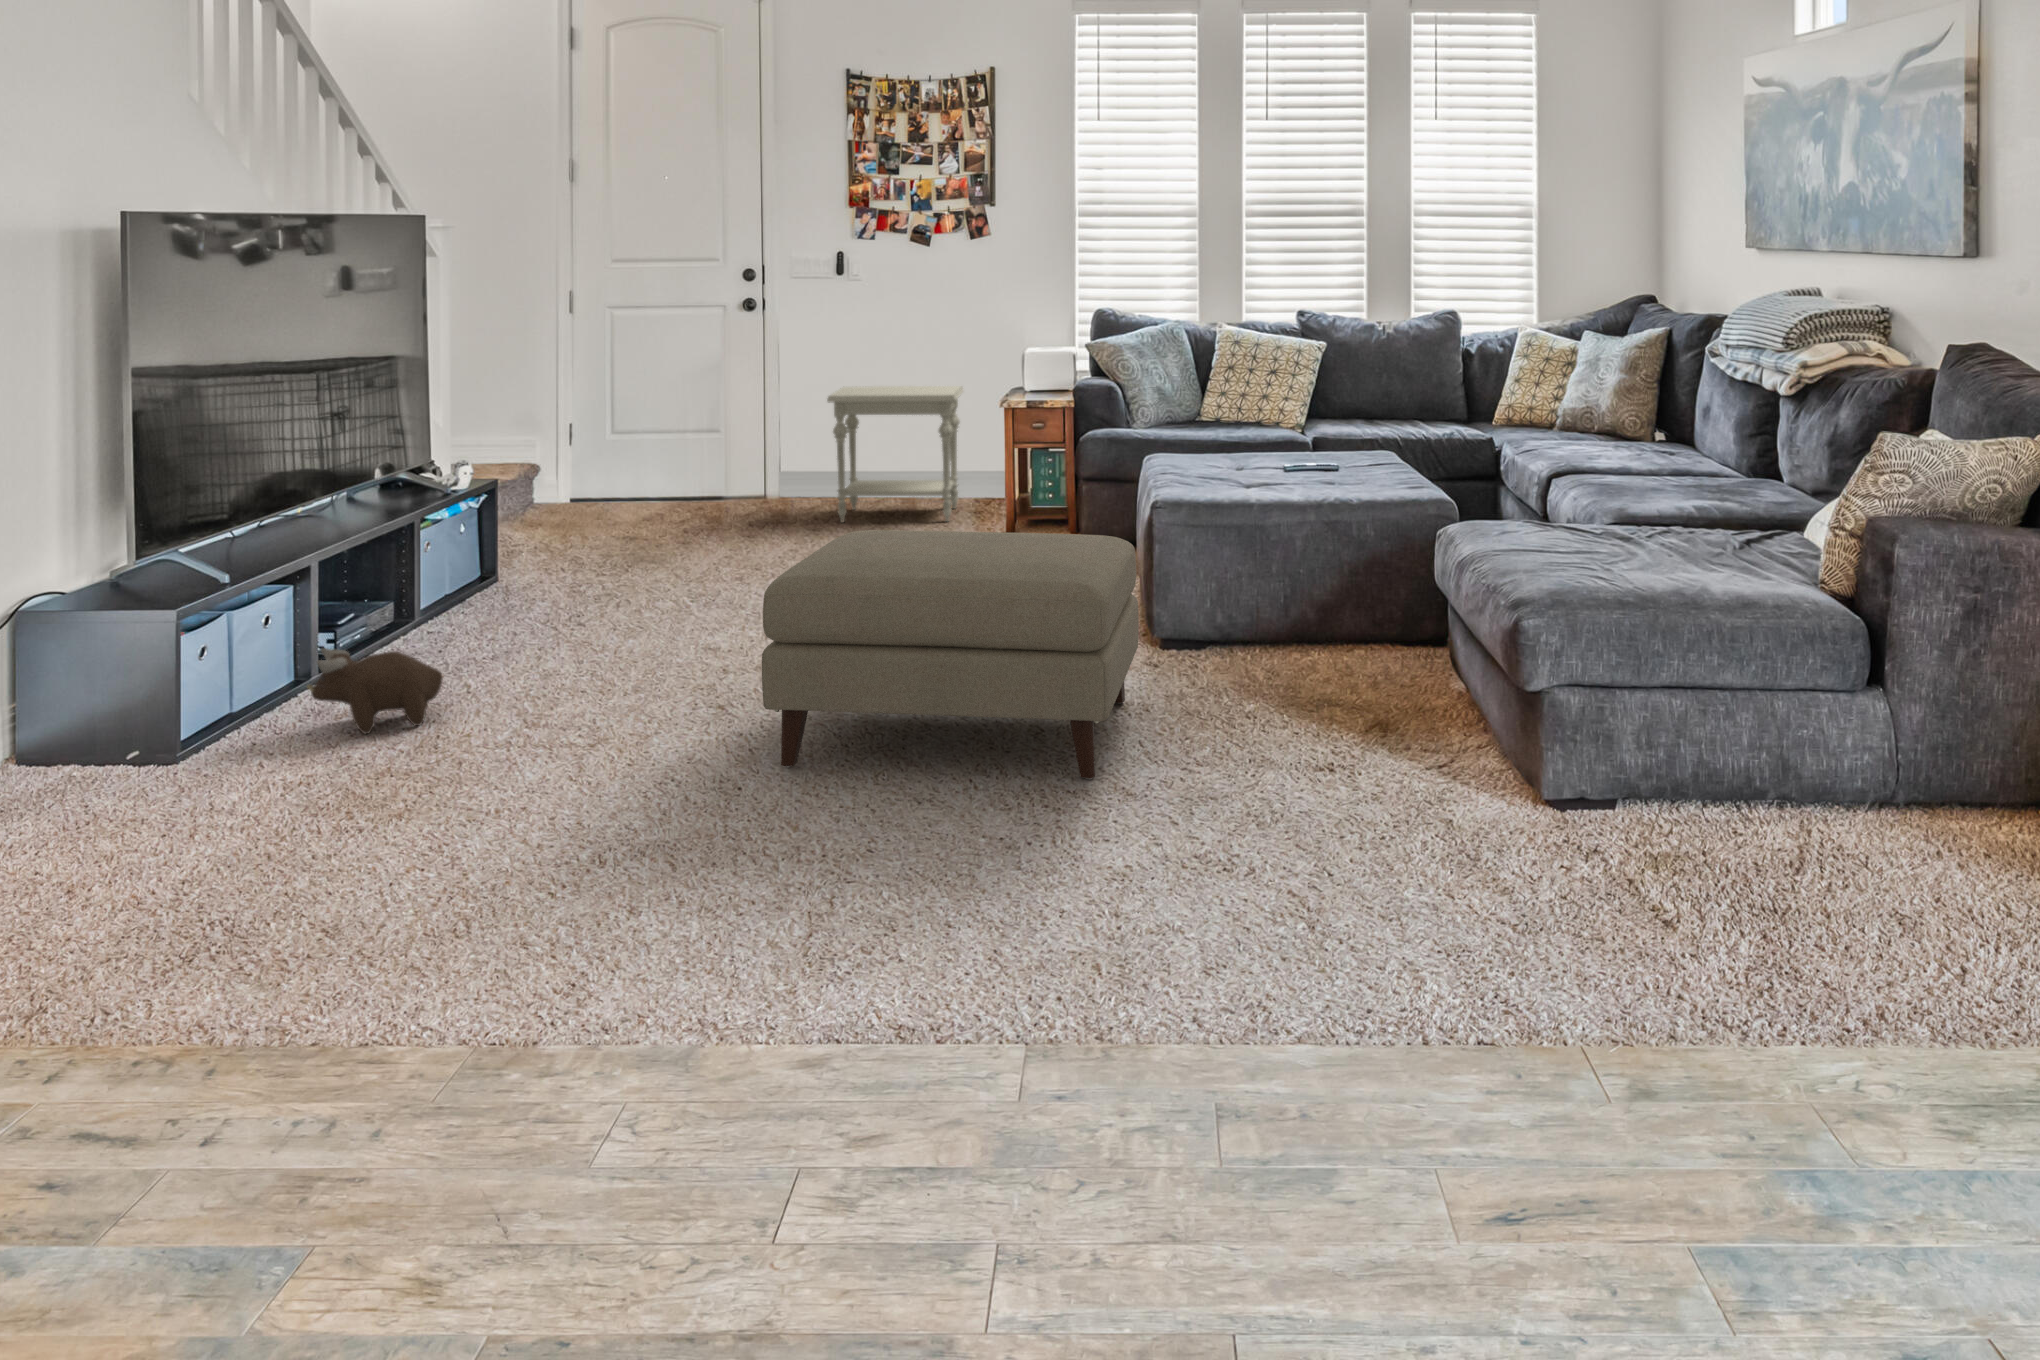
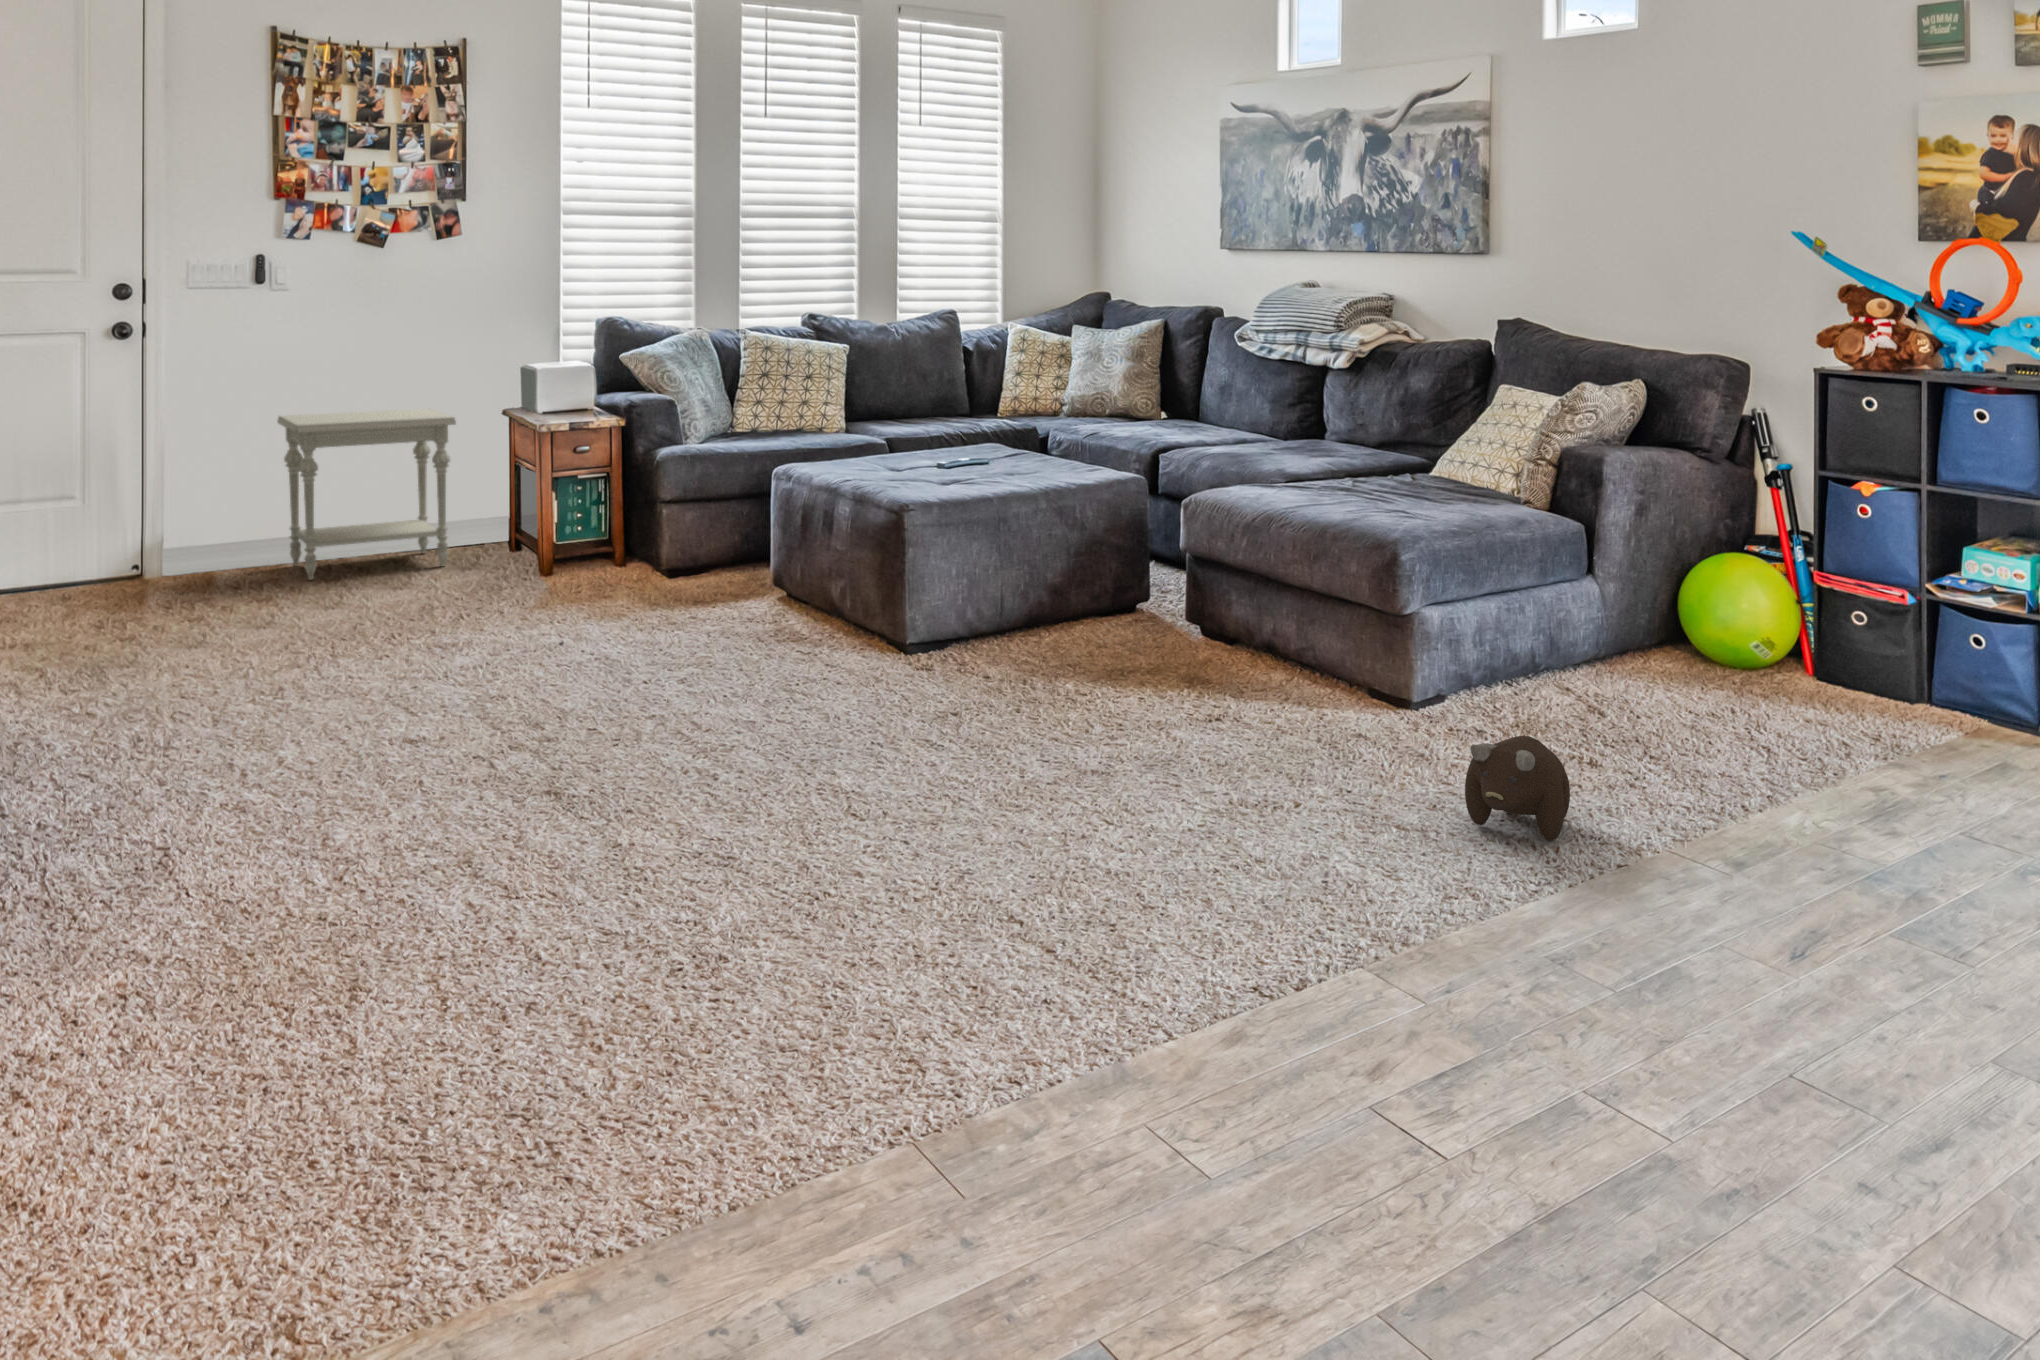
ottoman: present [762,530,1139,780] -> none [674,525,1079,794]
plush toy: present [307,648,443,734] -> present [1465,736,1570,841]

